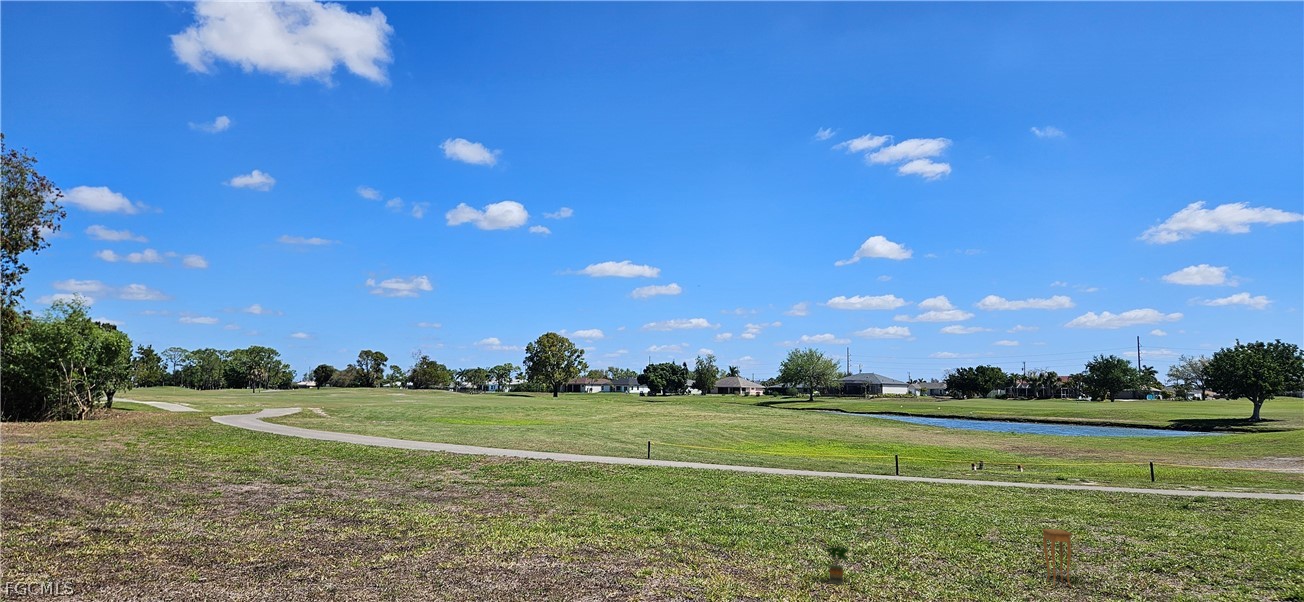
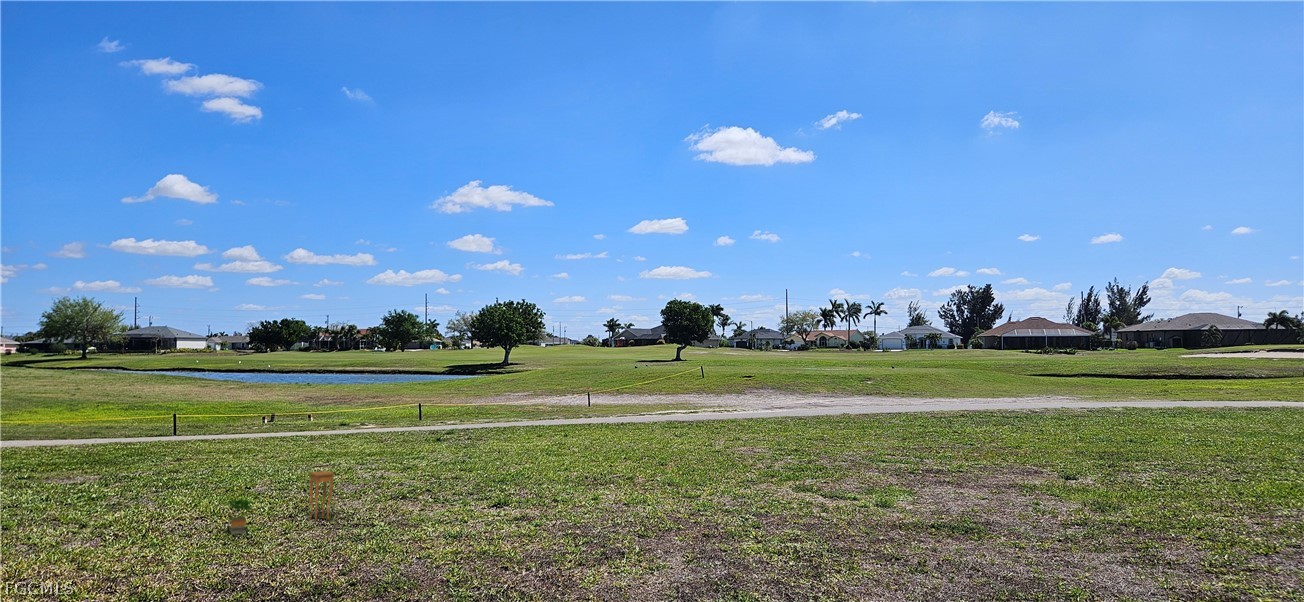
potted tree: present [826,546,849,585] -> present [228,499,252,534]

